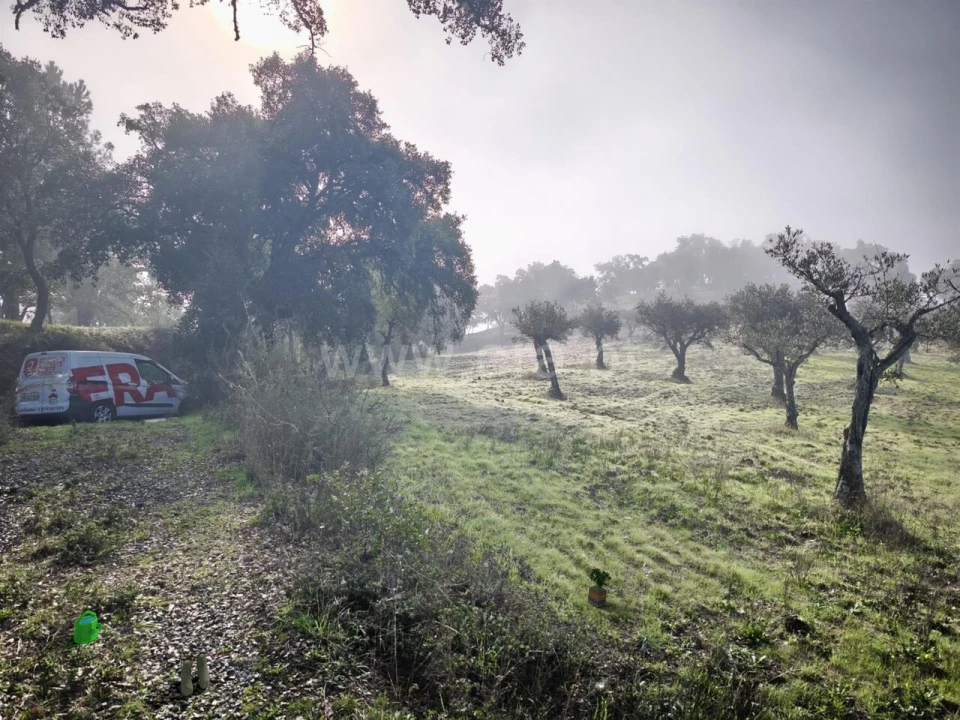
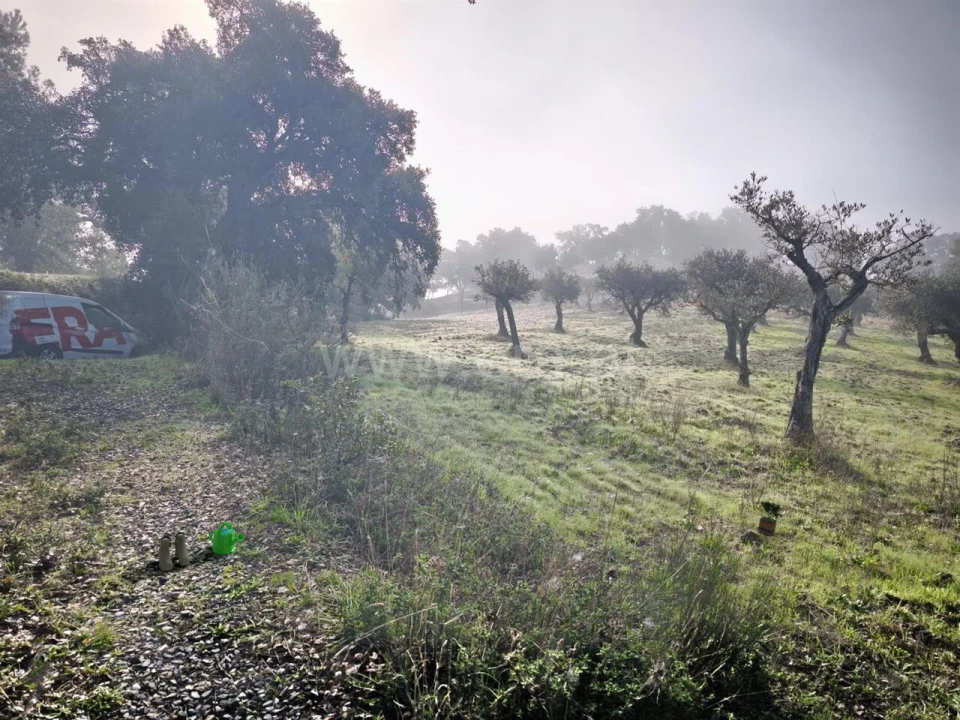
potted tree: present [588,568,612,608] -> present [758,501,783,536]
watering can: present [74,610,102,644] -> present [209,522,244,554]

